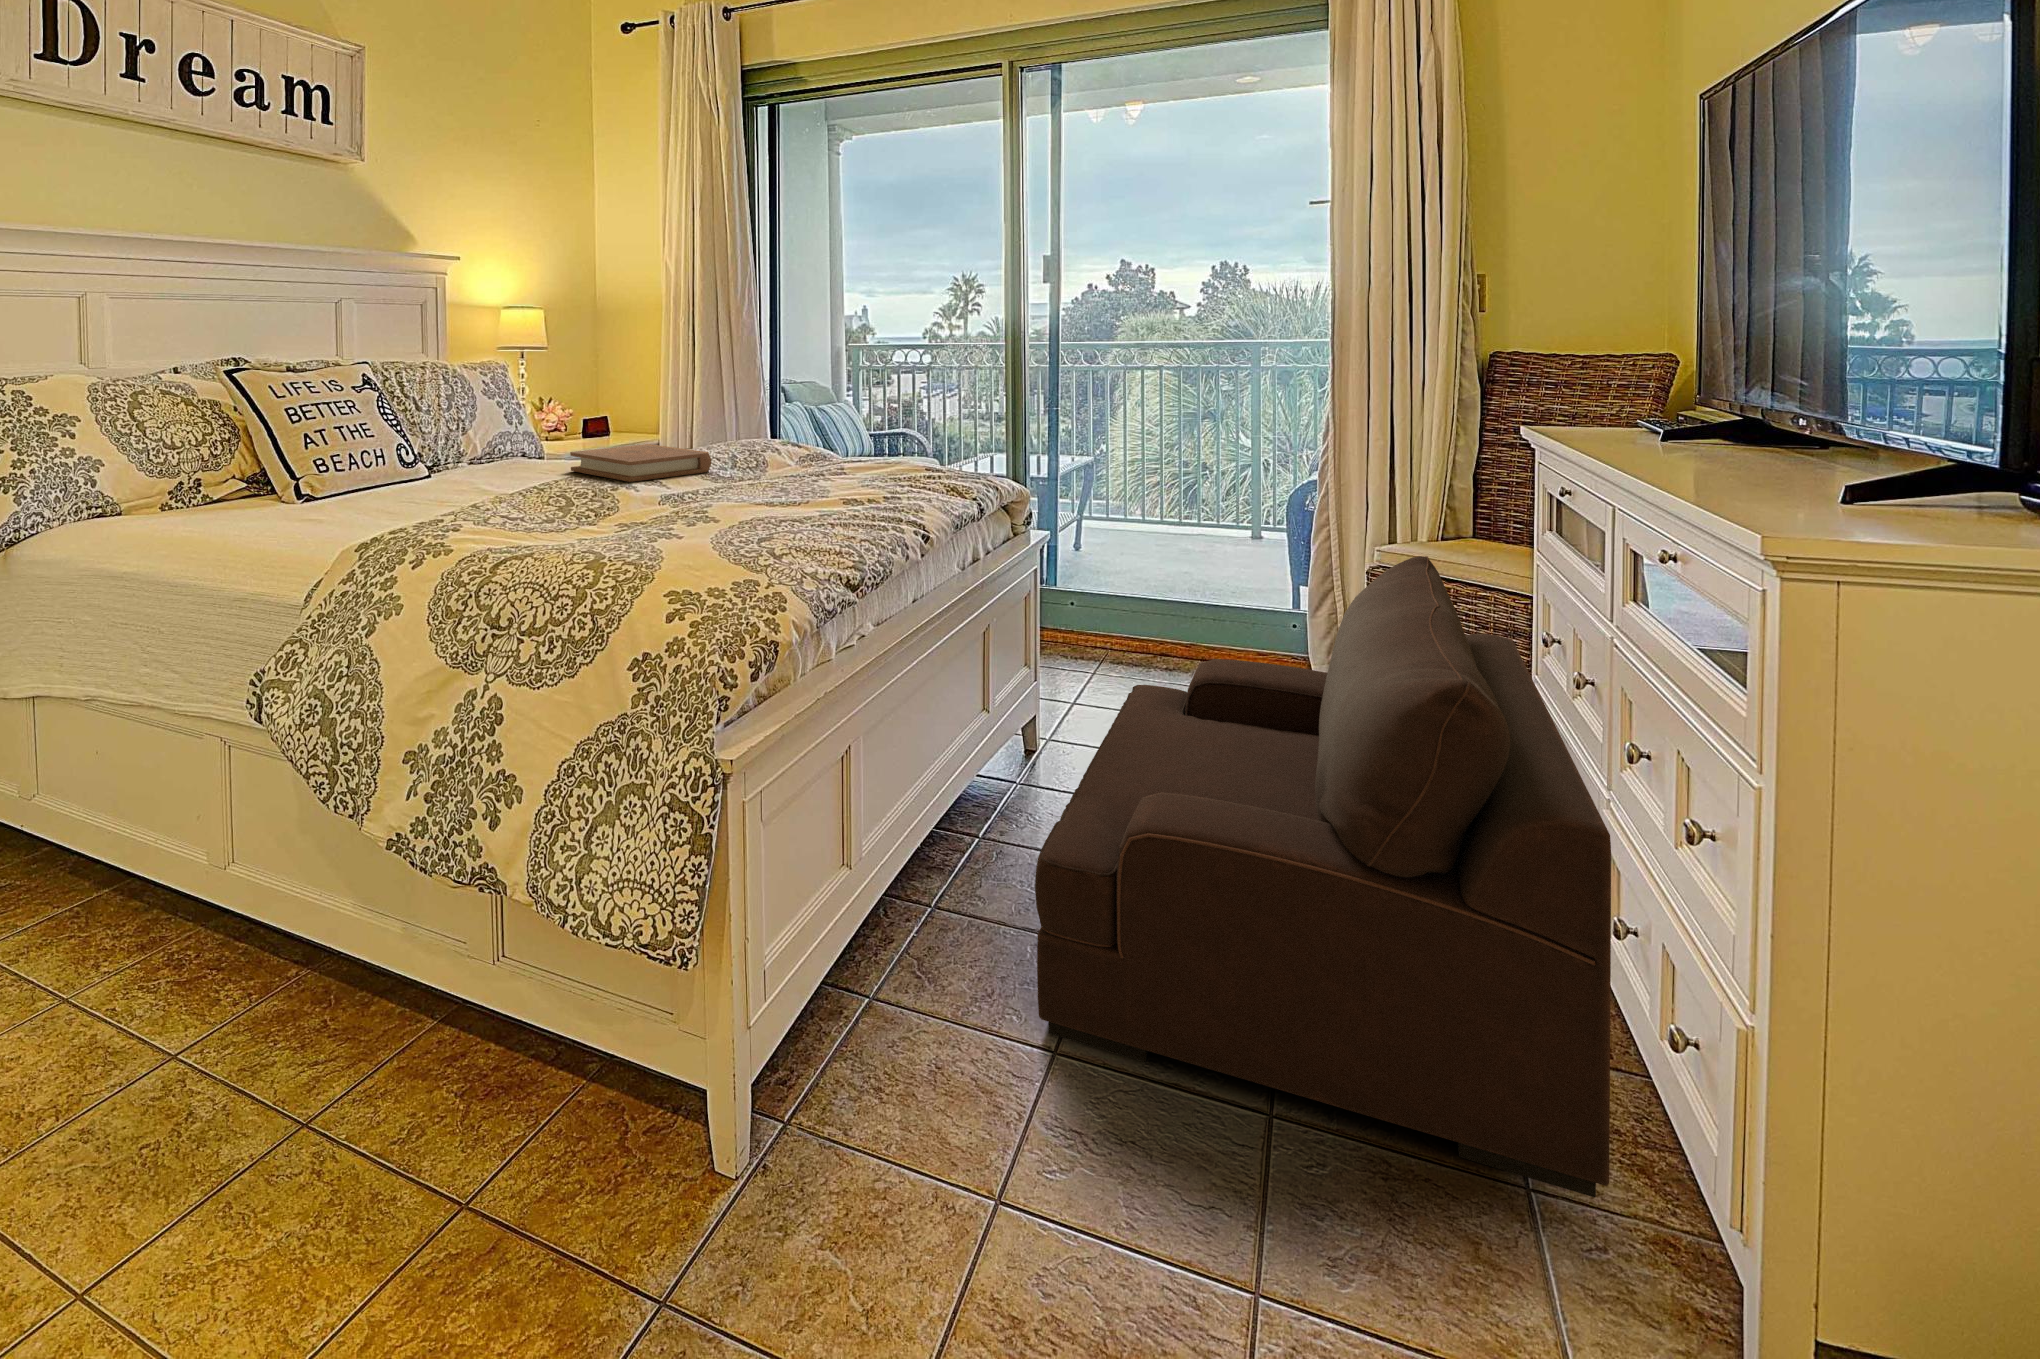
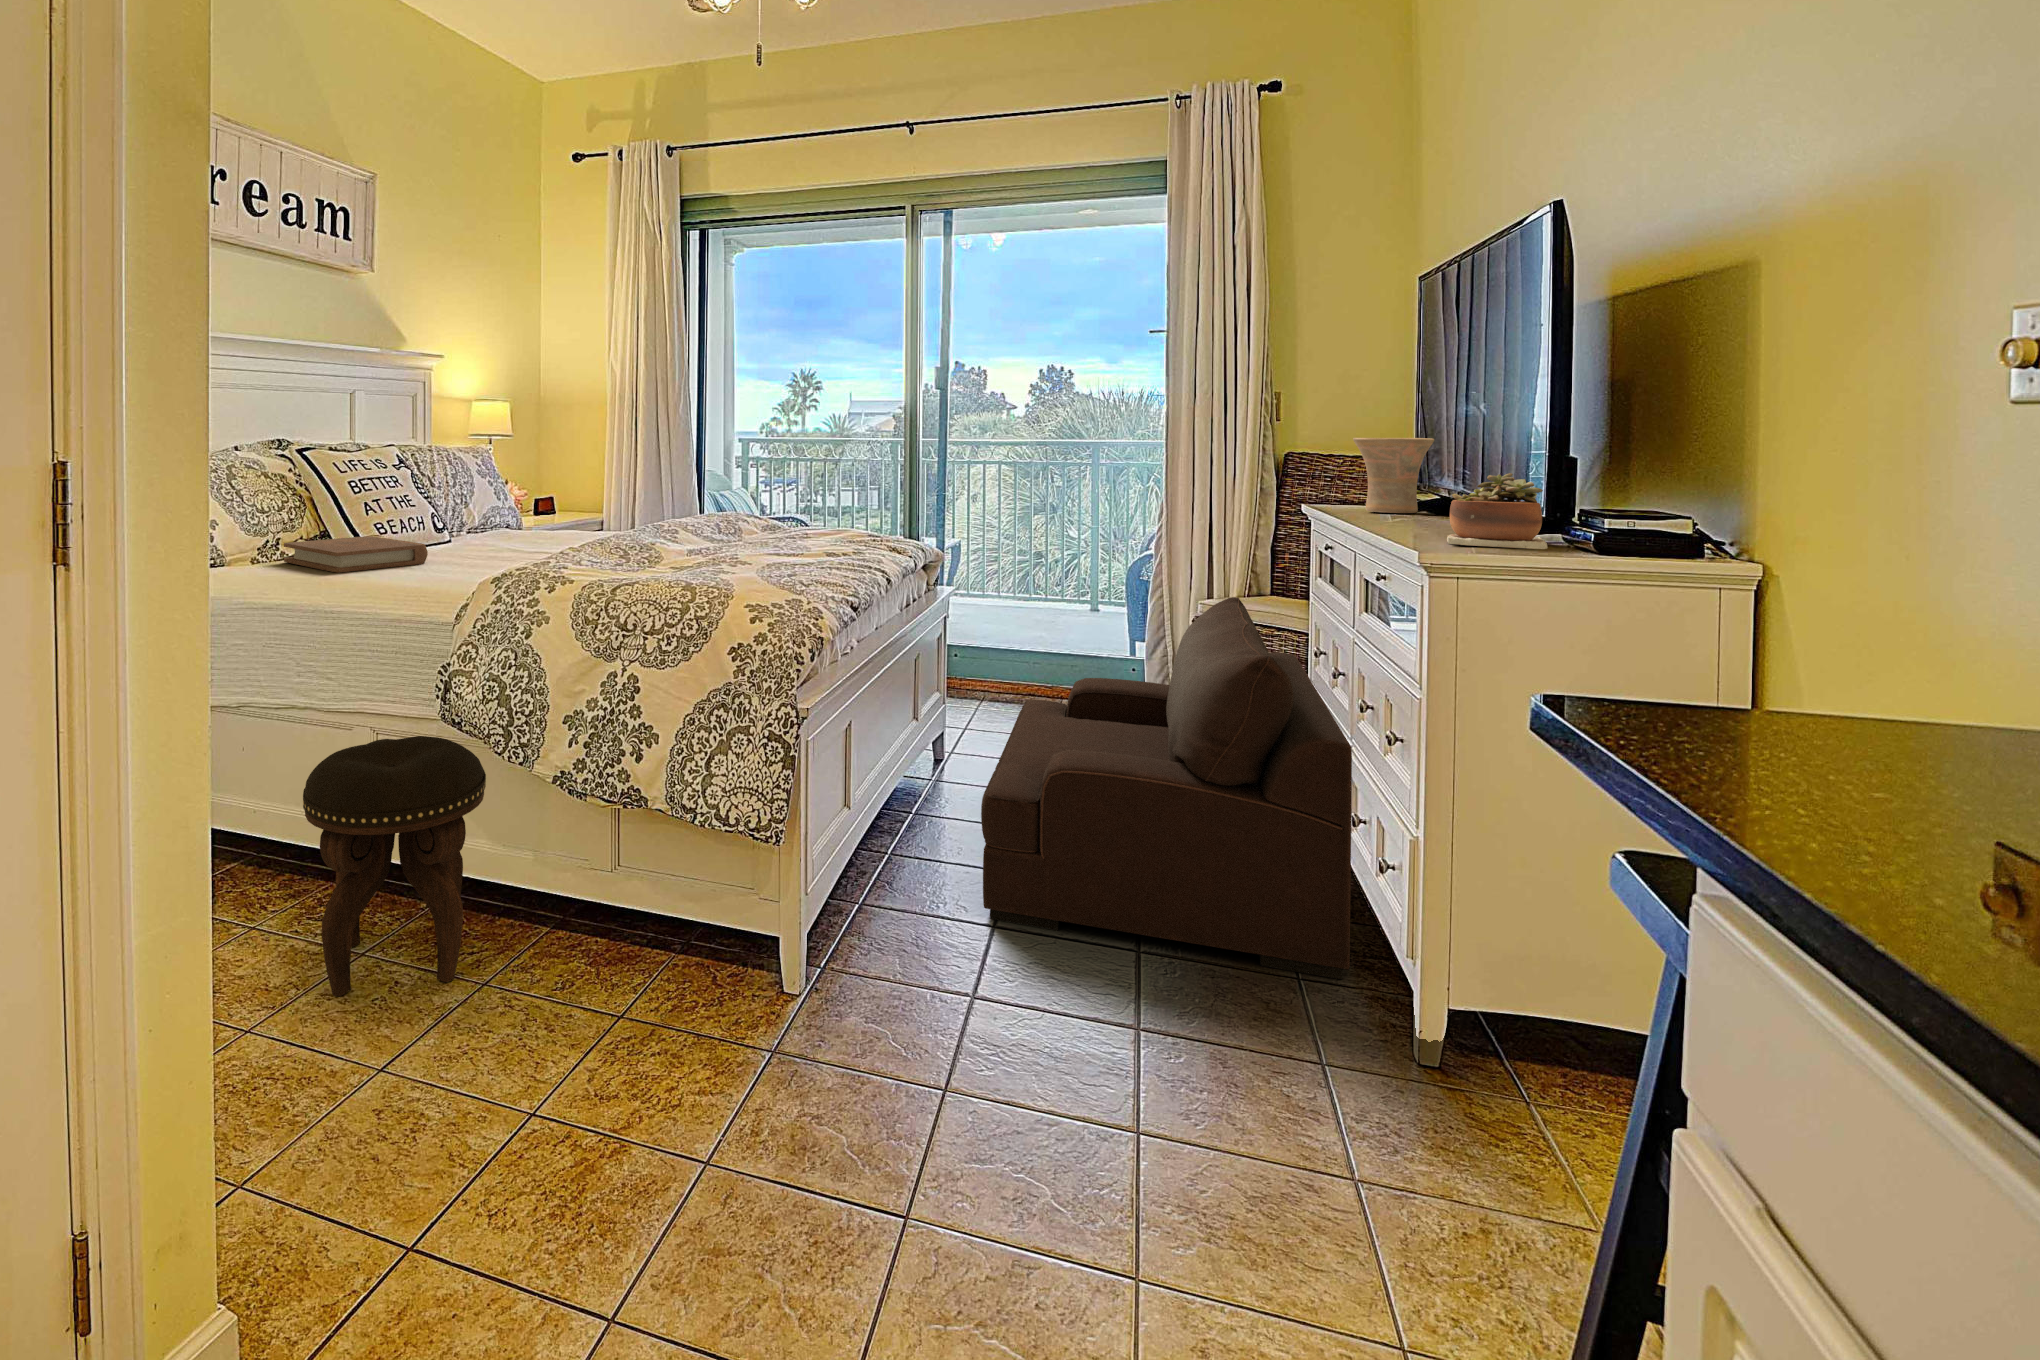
vase: none [1598,332,1729,443] -> present [1353,438,1434,513]
succulent plant: none [1788,397,2005,540] -> present [1447,473,1547,549]
book: present [570,444,711,482] -> present [284,536,428,573]
footstool: none [57,761,332,1139] -> present [303,736,486,996]

